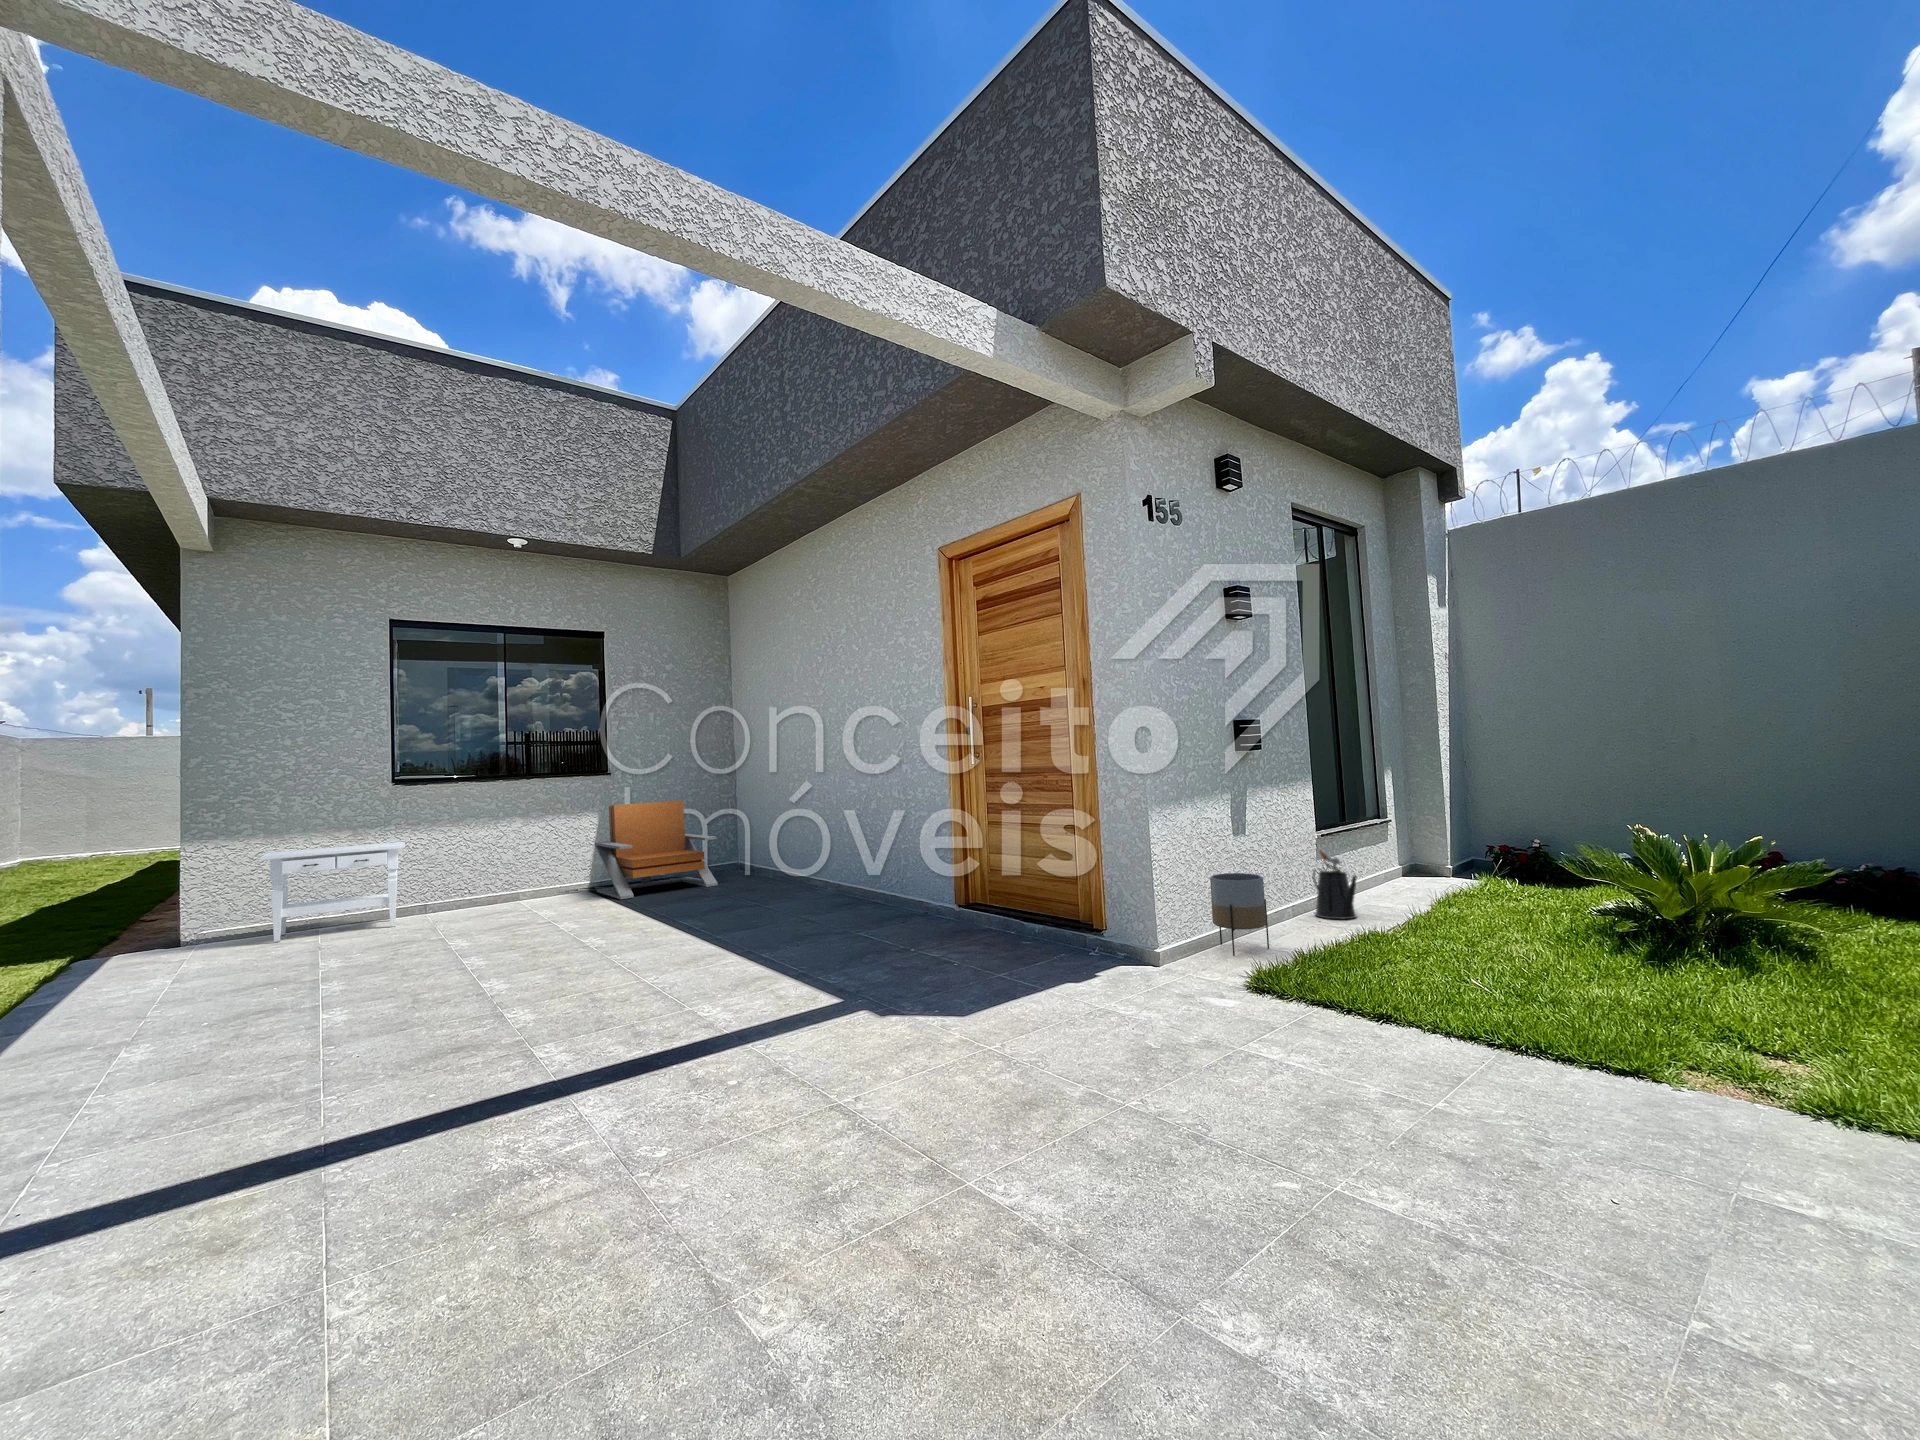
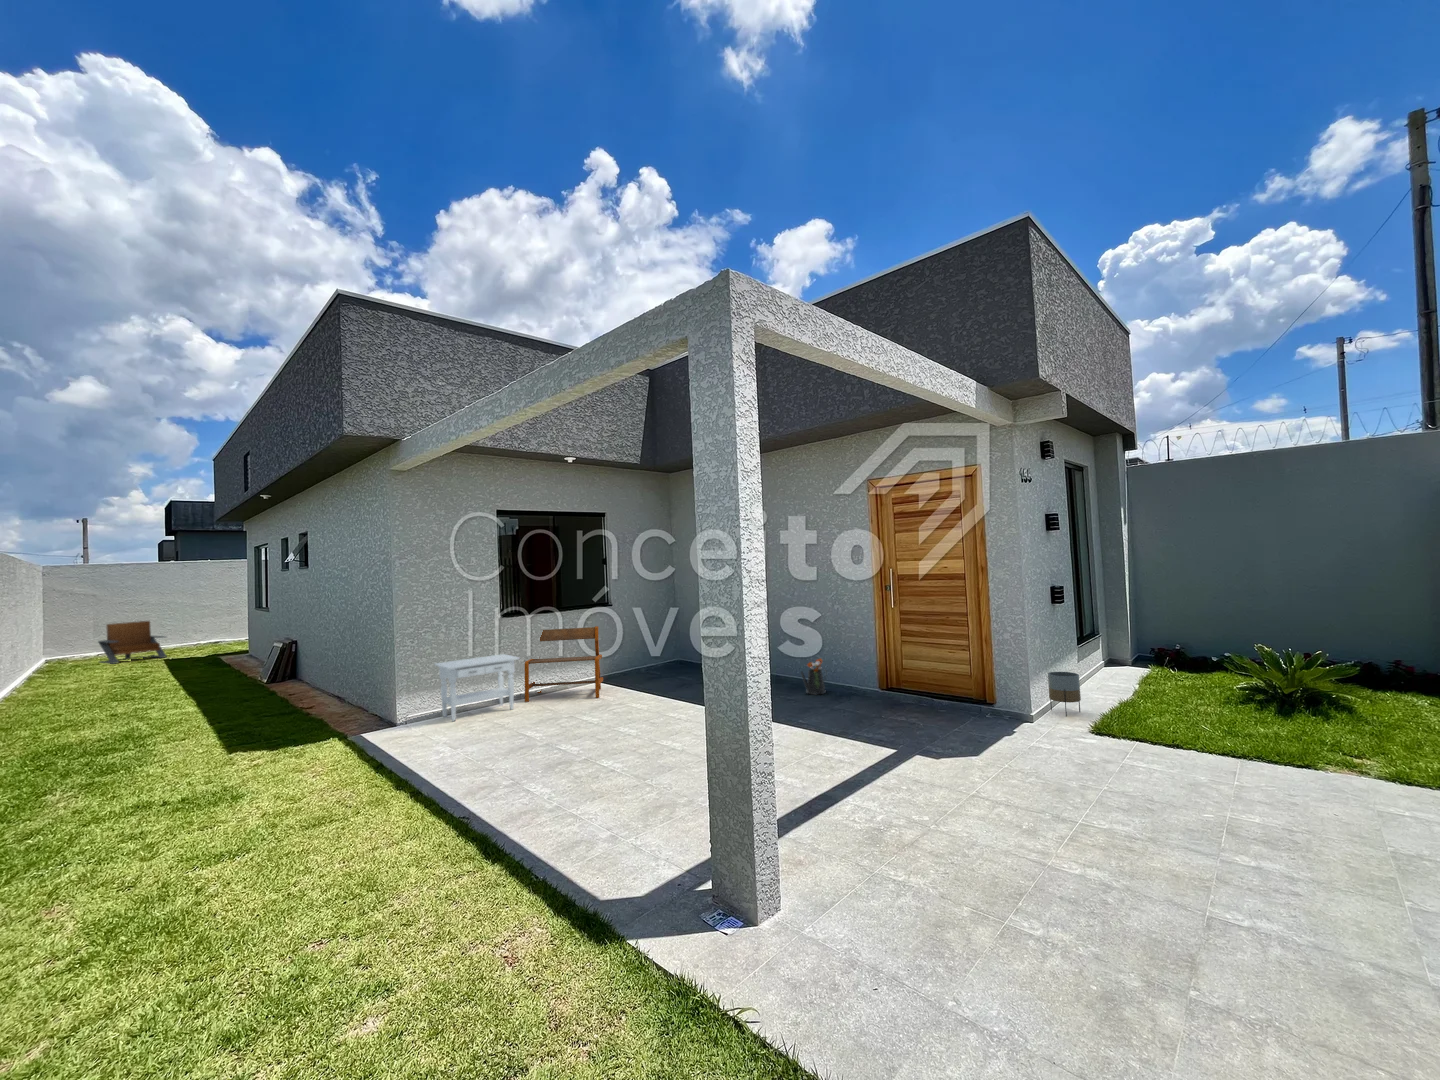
lounge chair: present [595,800,718,899] -> present [98,621,166,664]
bench: none [434,803,578,917] -> present [525,626,603,702]
watering can: present [1313,850,1356,919] -> present [801,659,825,694]

